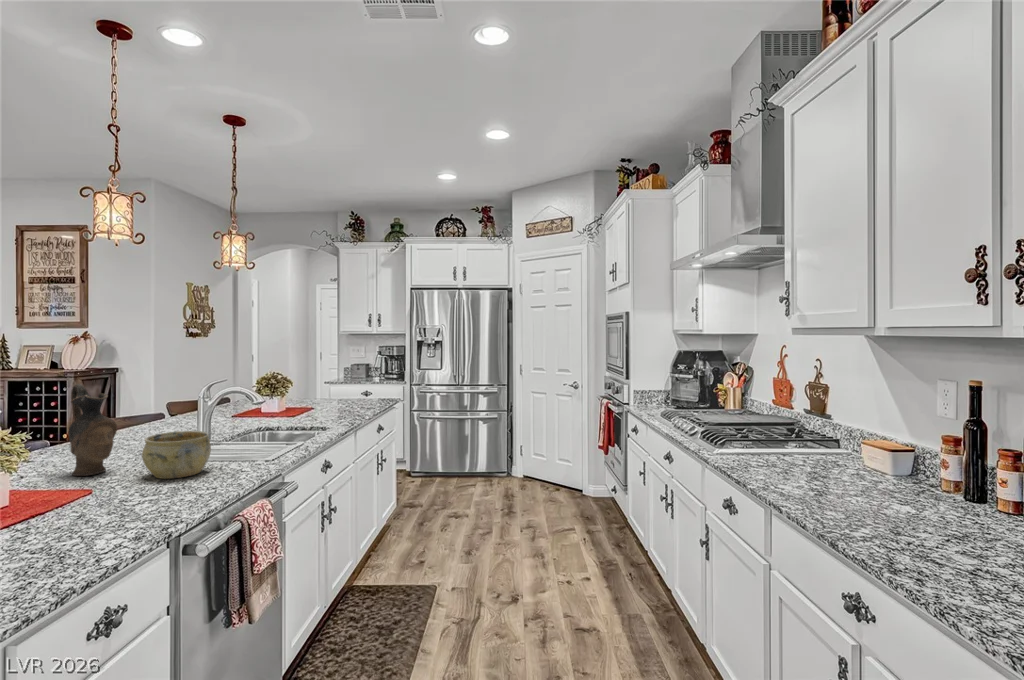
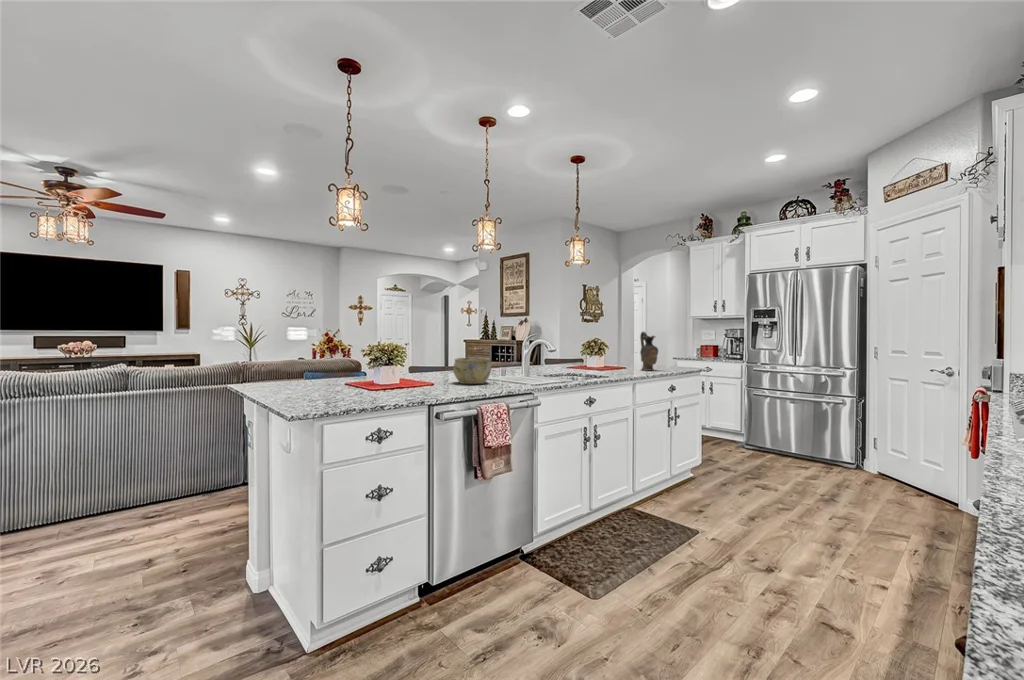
ceramic pitcher: present [69,384,117,476] -> present [640,332,658,371]

